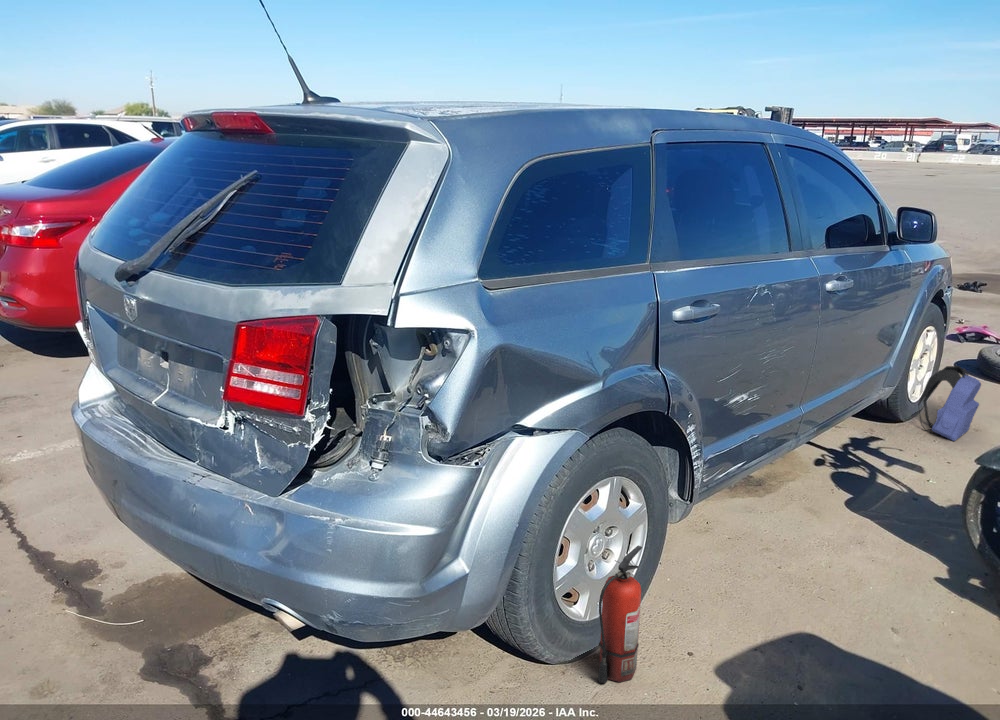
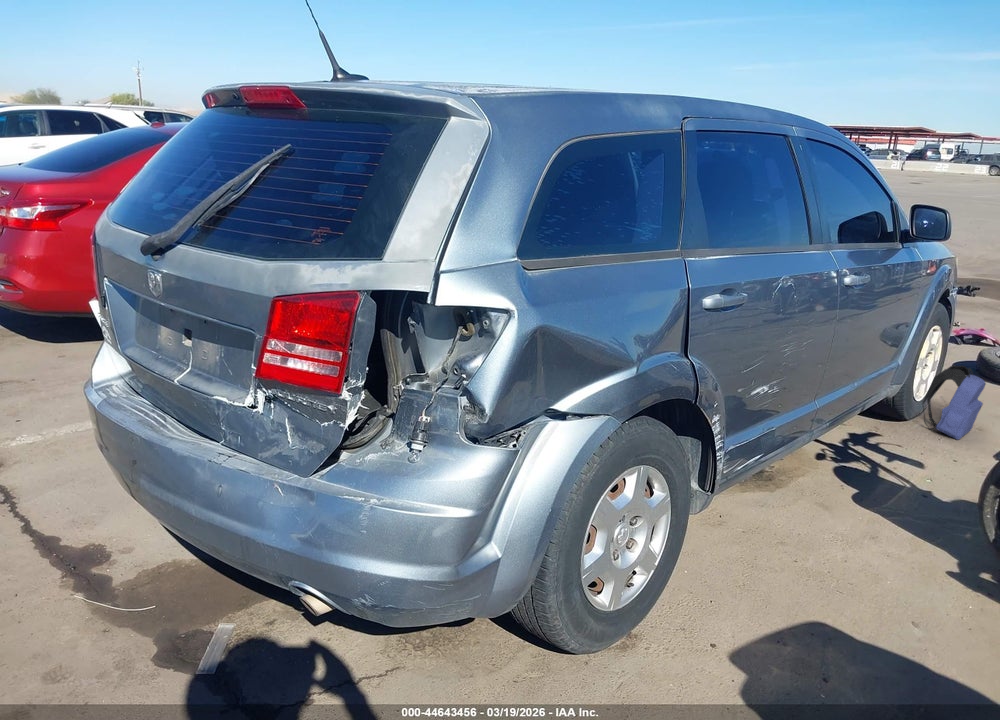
fire extinguisher: present [598,545,642,683] -> none [623,535,671,674]

